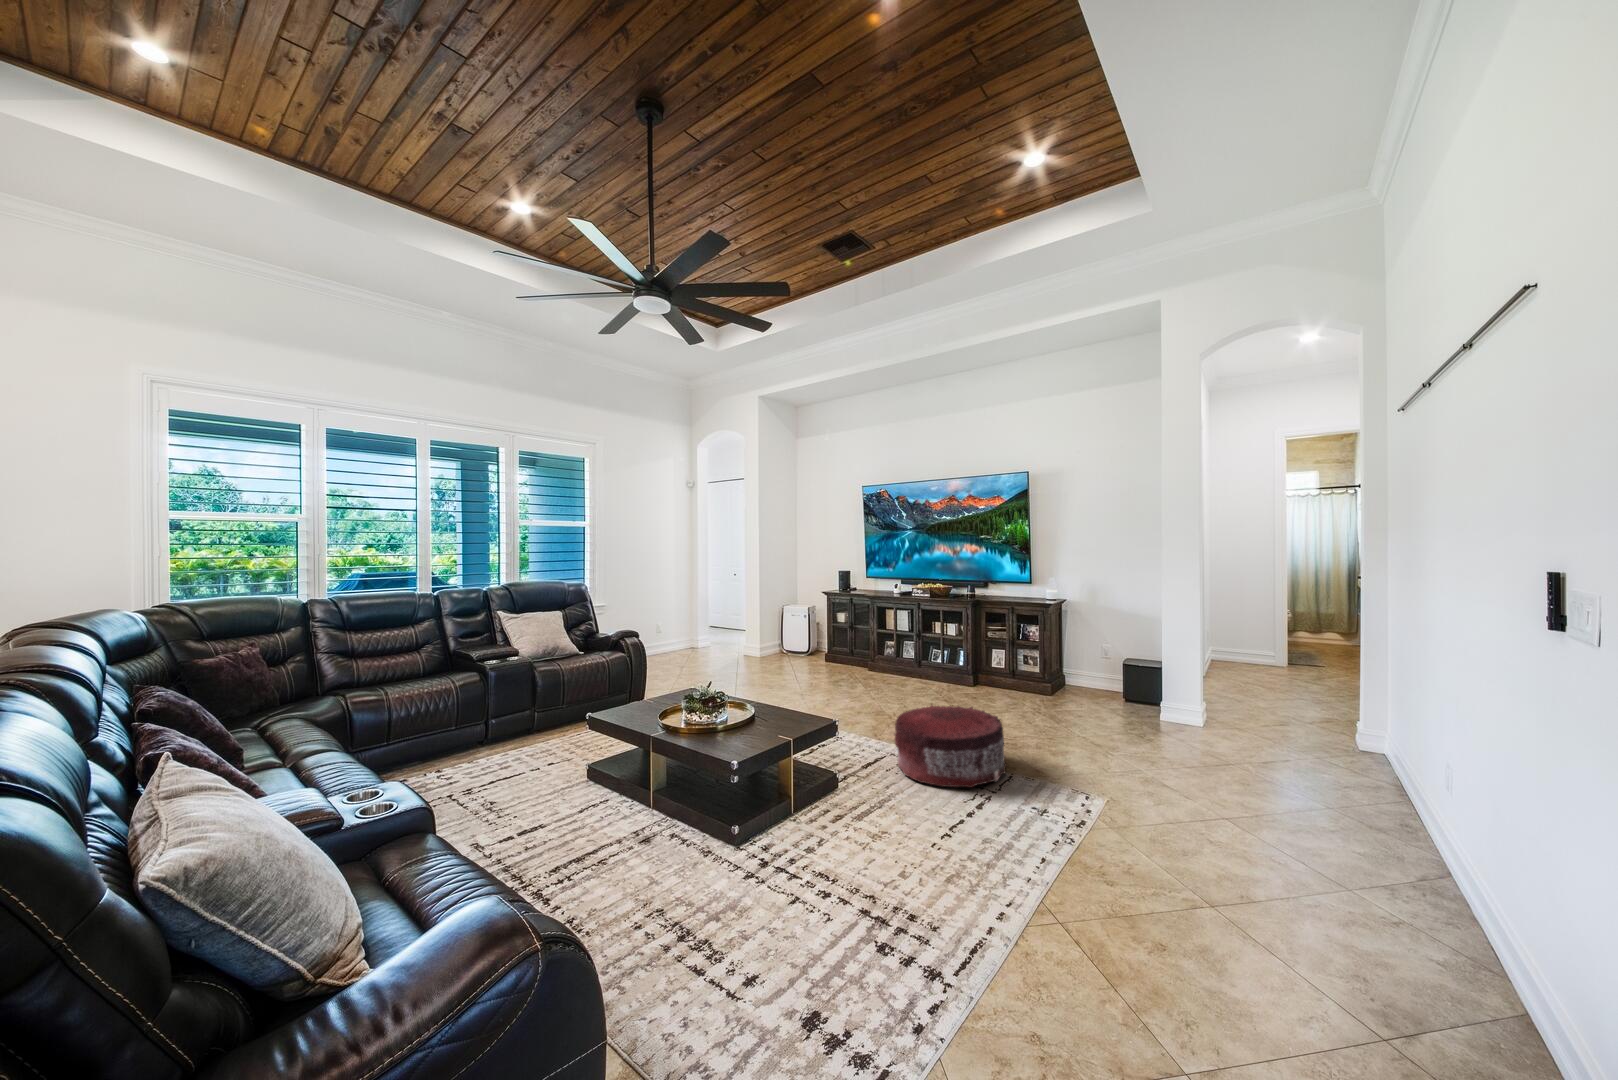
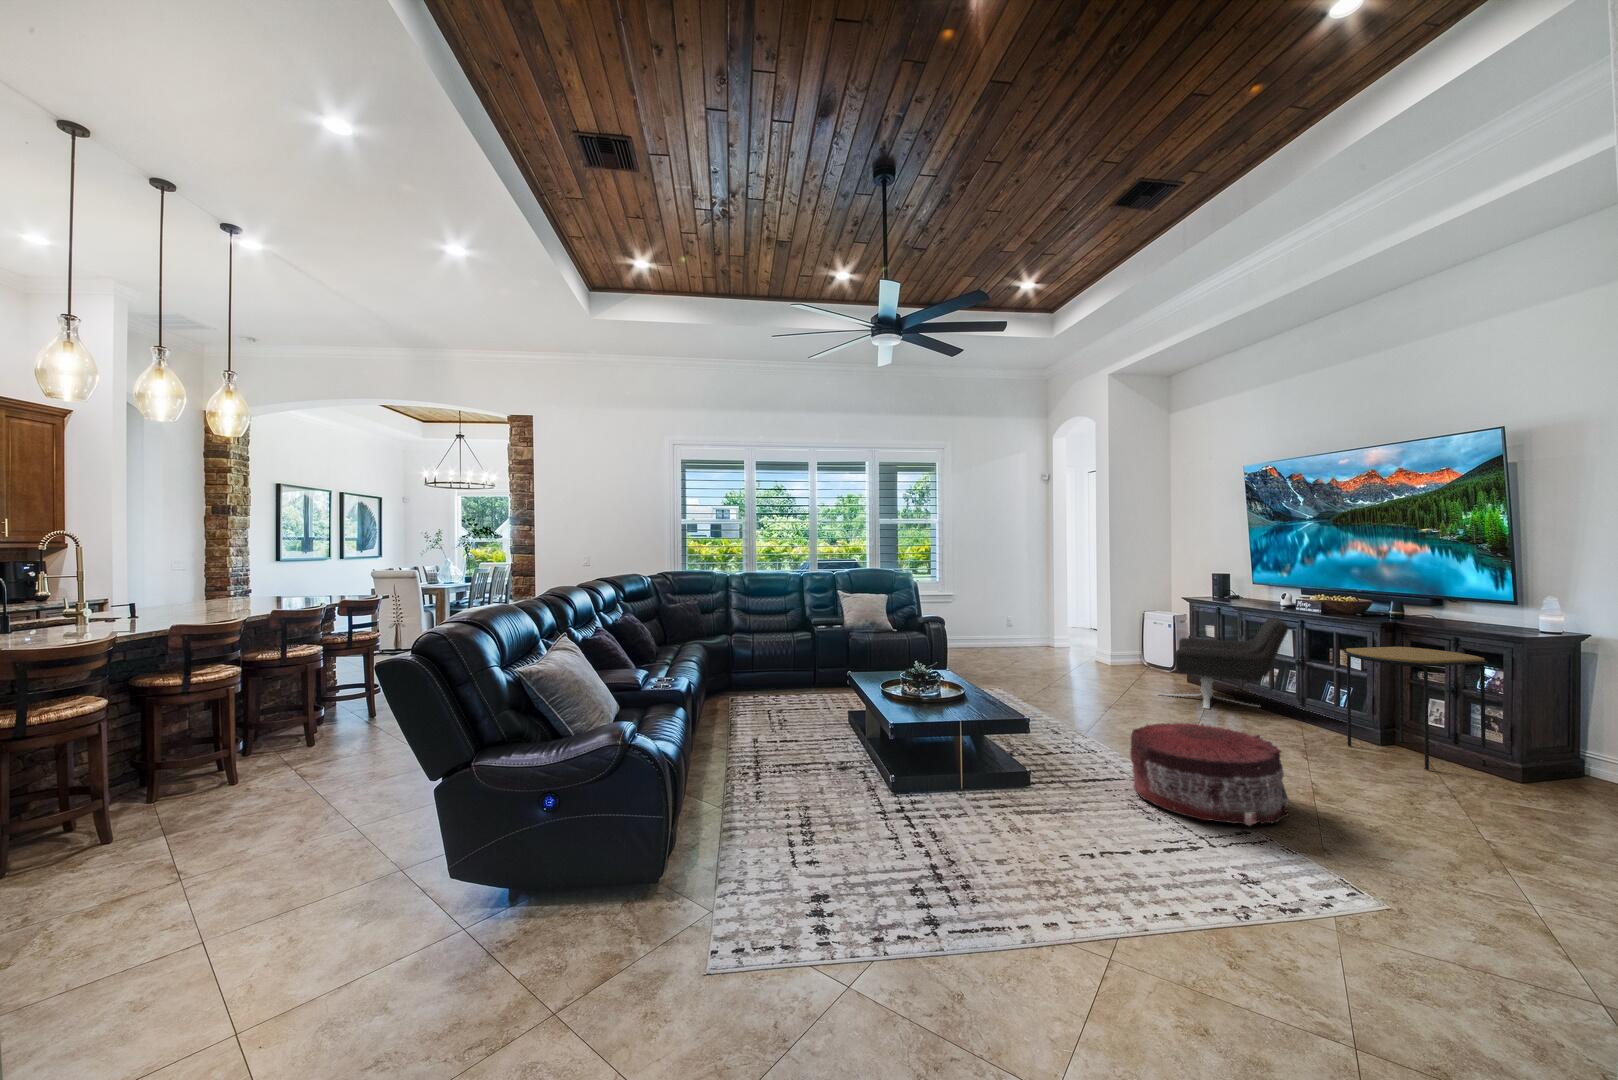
lounge chair: none [822,605,916,688] -> present [1159,617,1288,709]
side table: none [965,621,1034,707] -> present [1344,647,1488,770]

